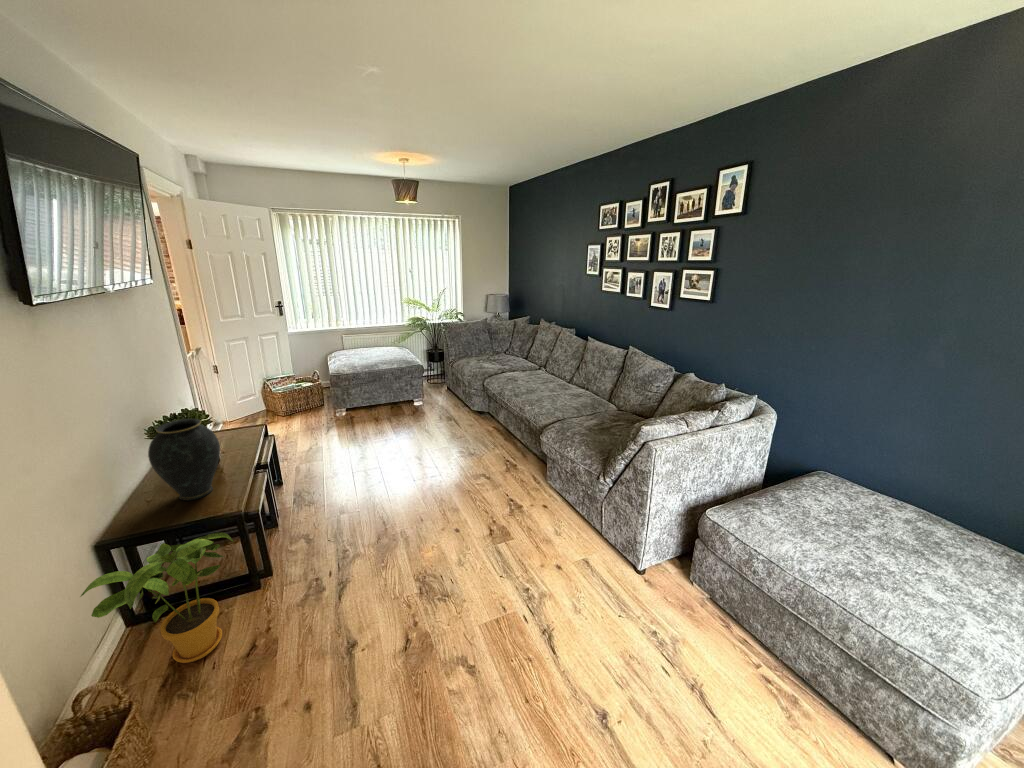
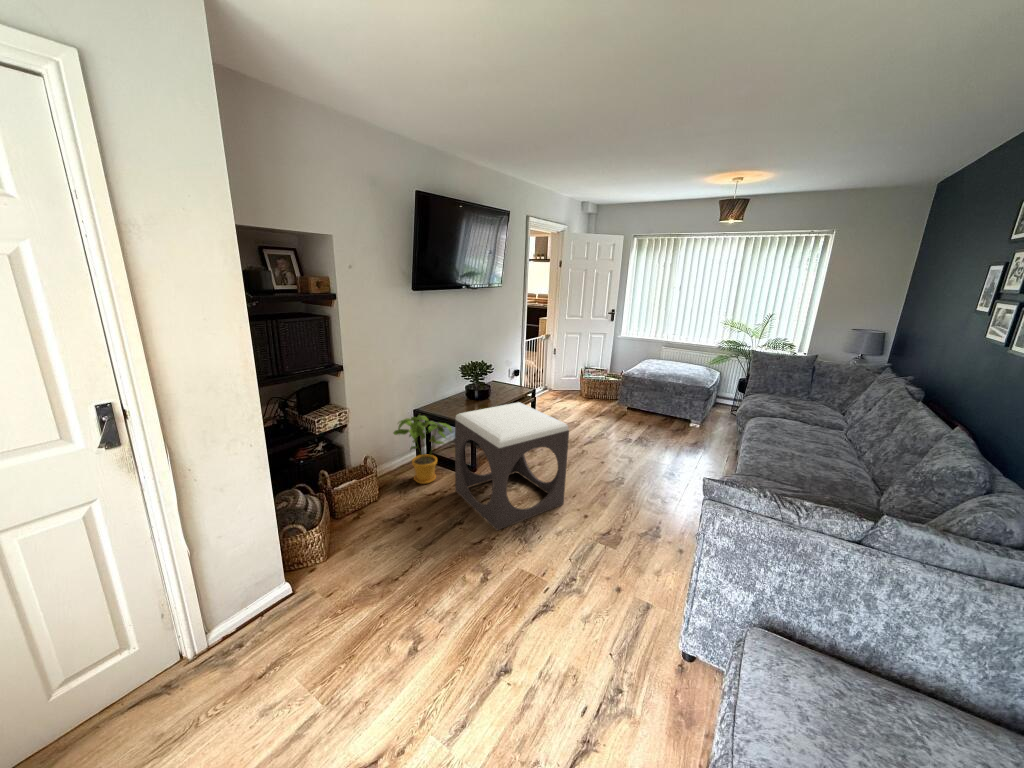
vase: present [148,419,220,500] -> none [447,362,479,408]
footstool: none [259,444,424,620] -> present [455,402,569,530]

